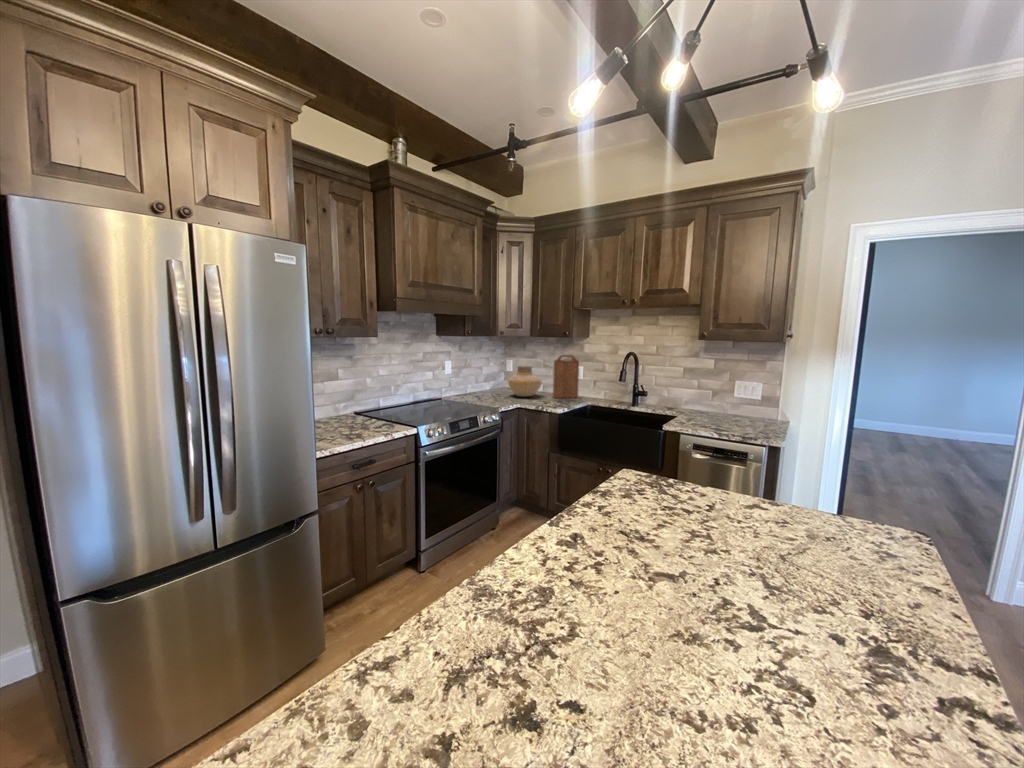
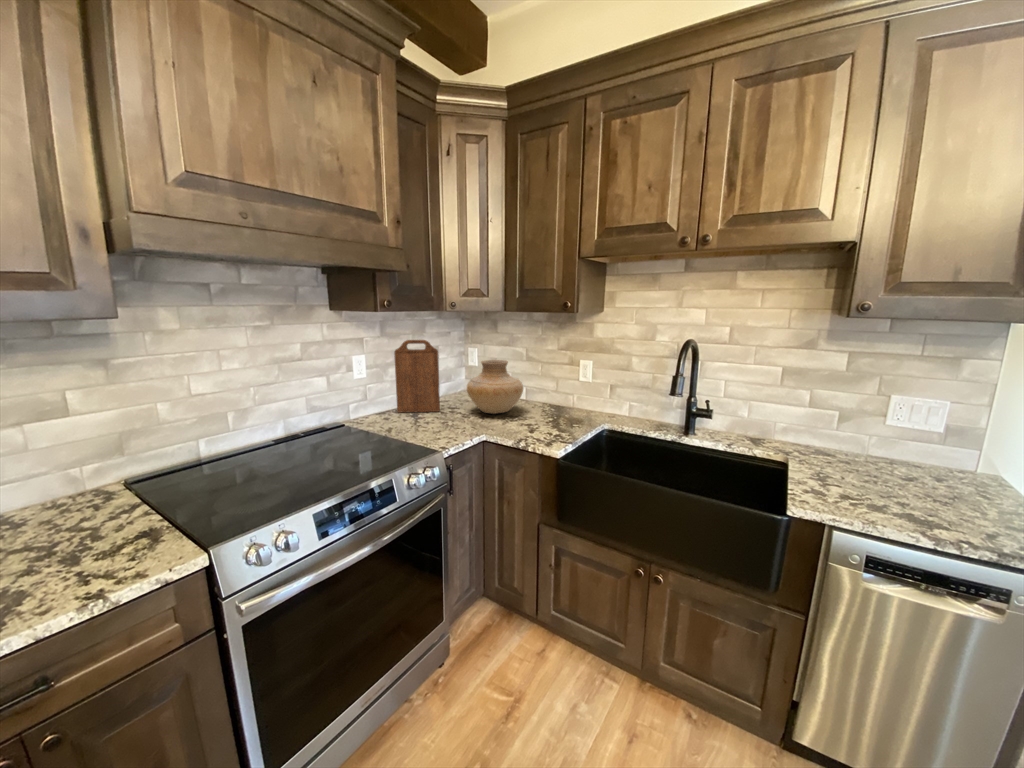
cutting board: present [553,355,579,398] -> present [394,340,440,413]

